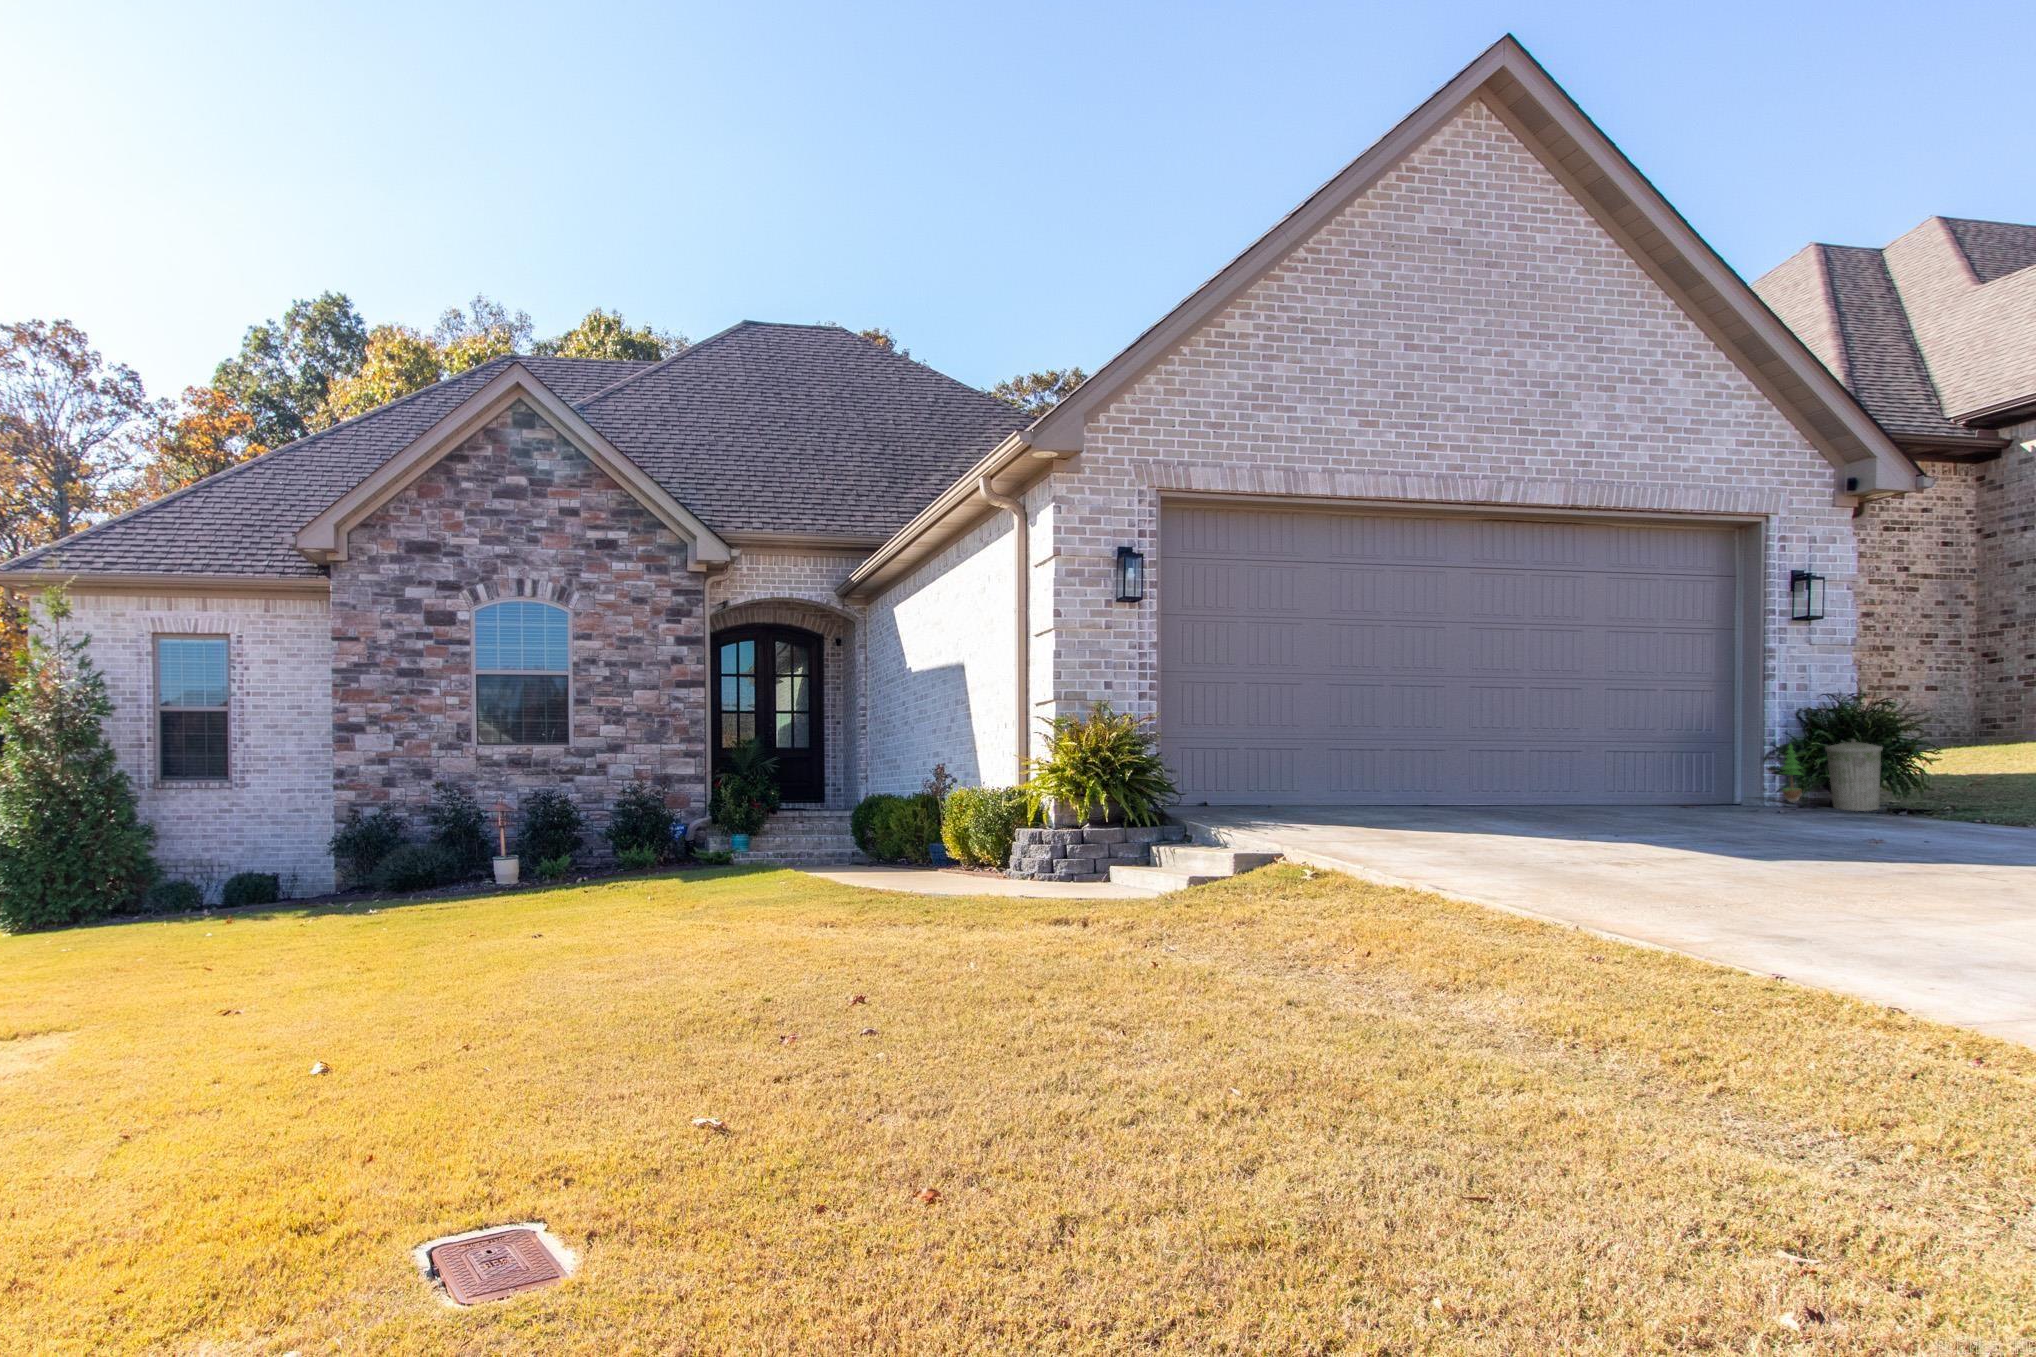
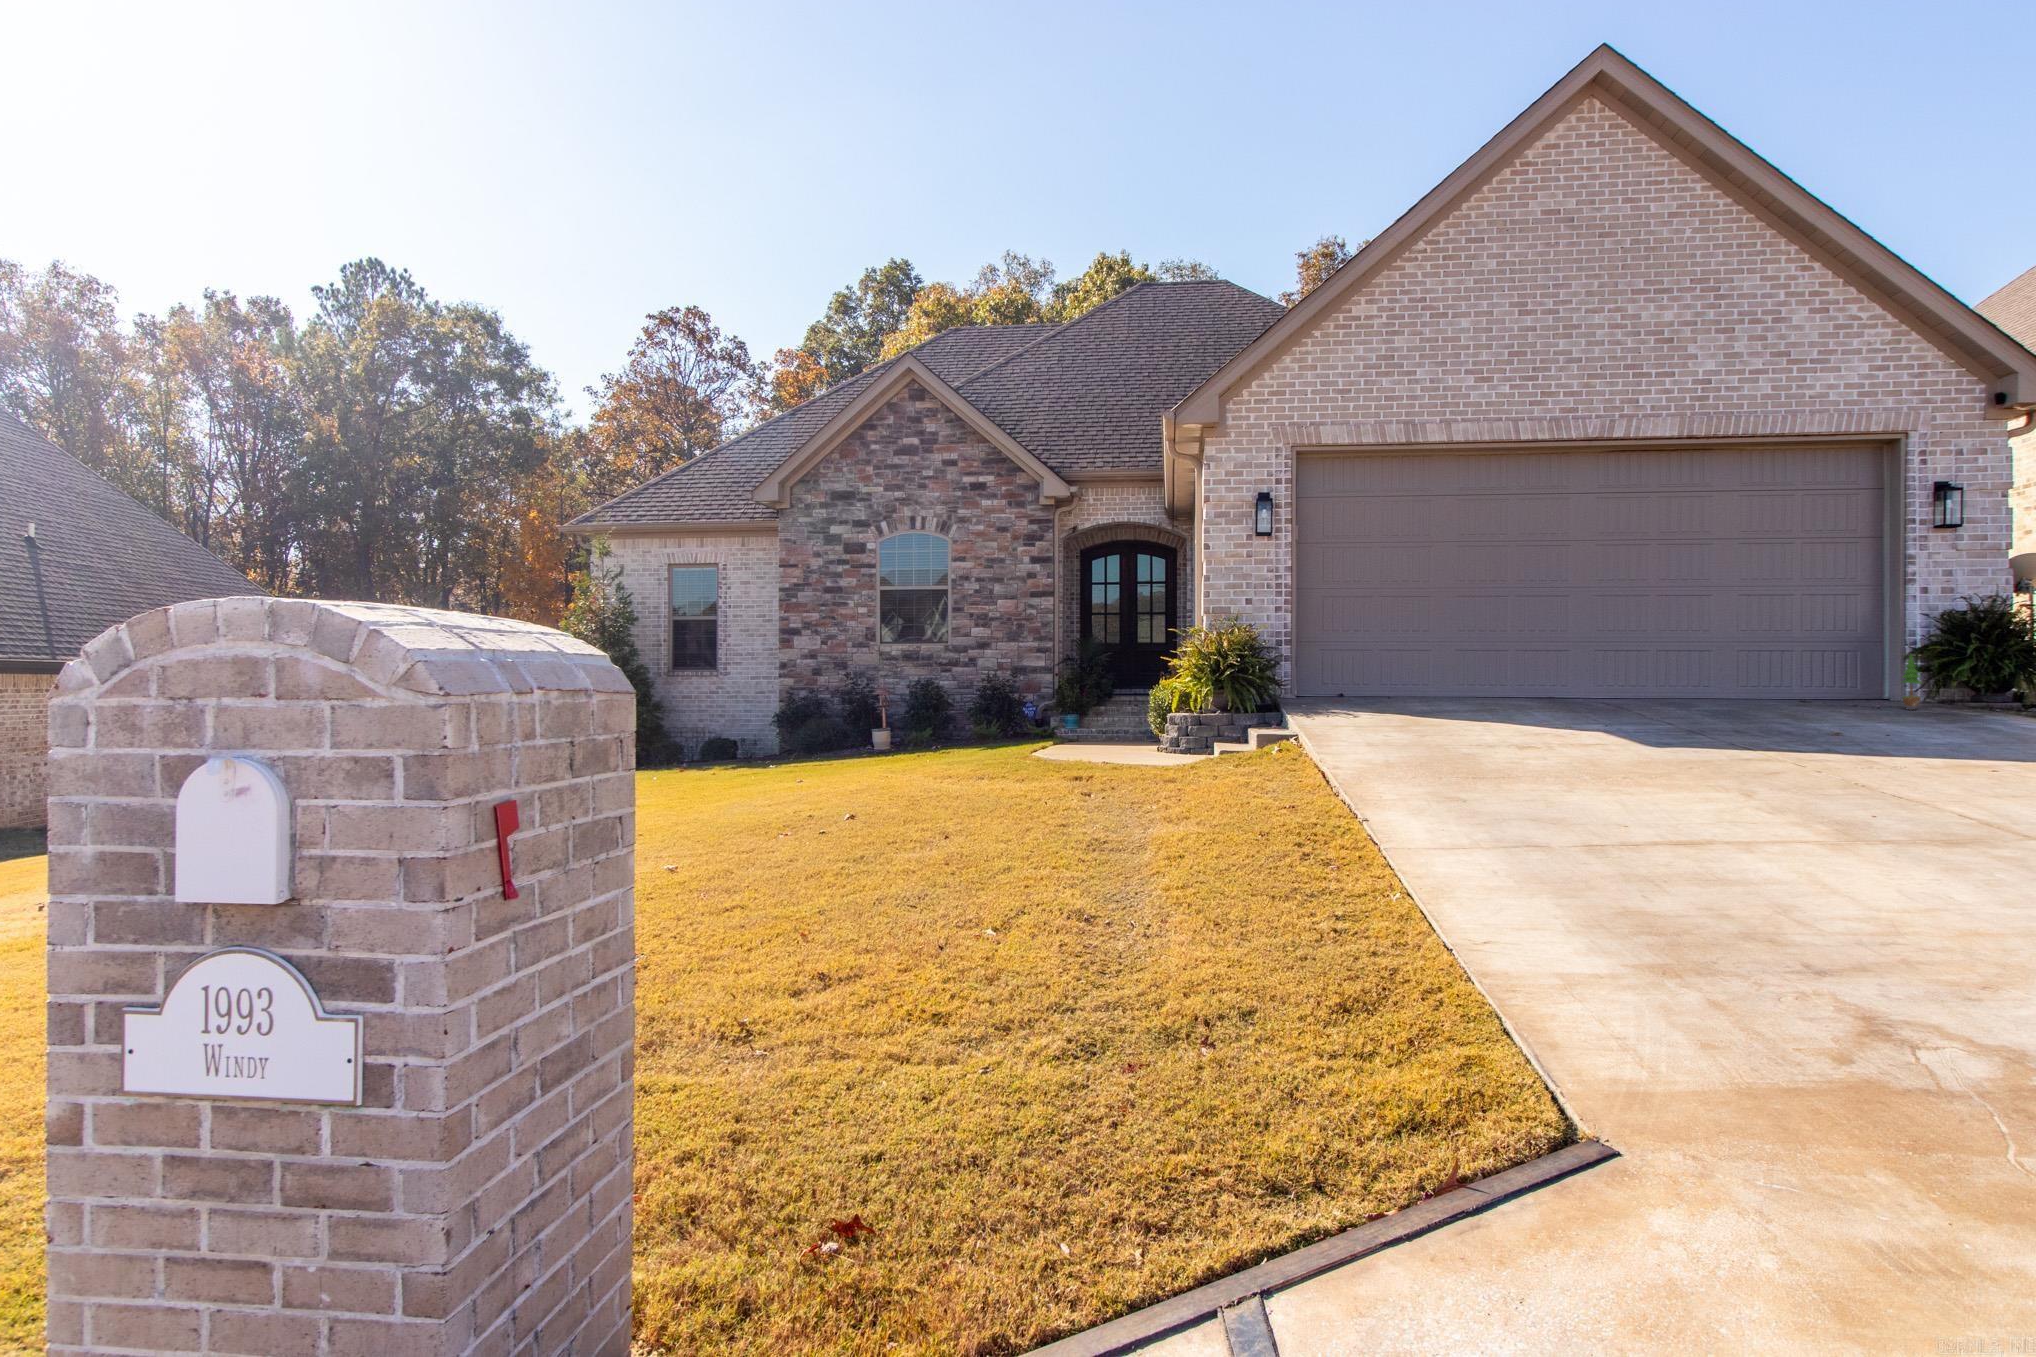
trash can: present [1825,740,1883,811] -> none [1929,650,1983,716]

